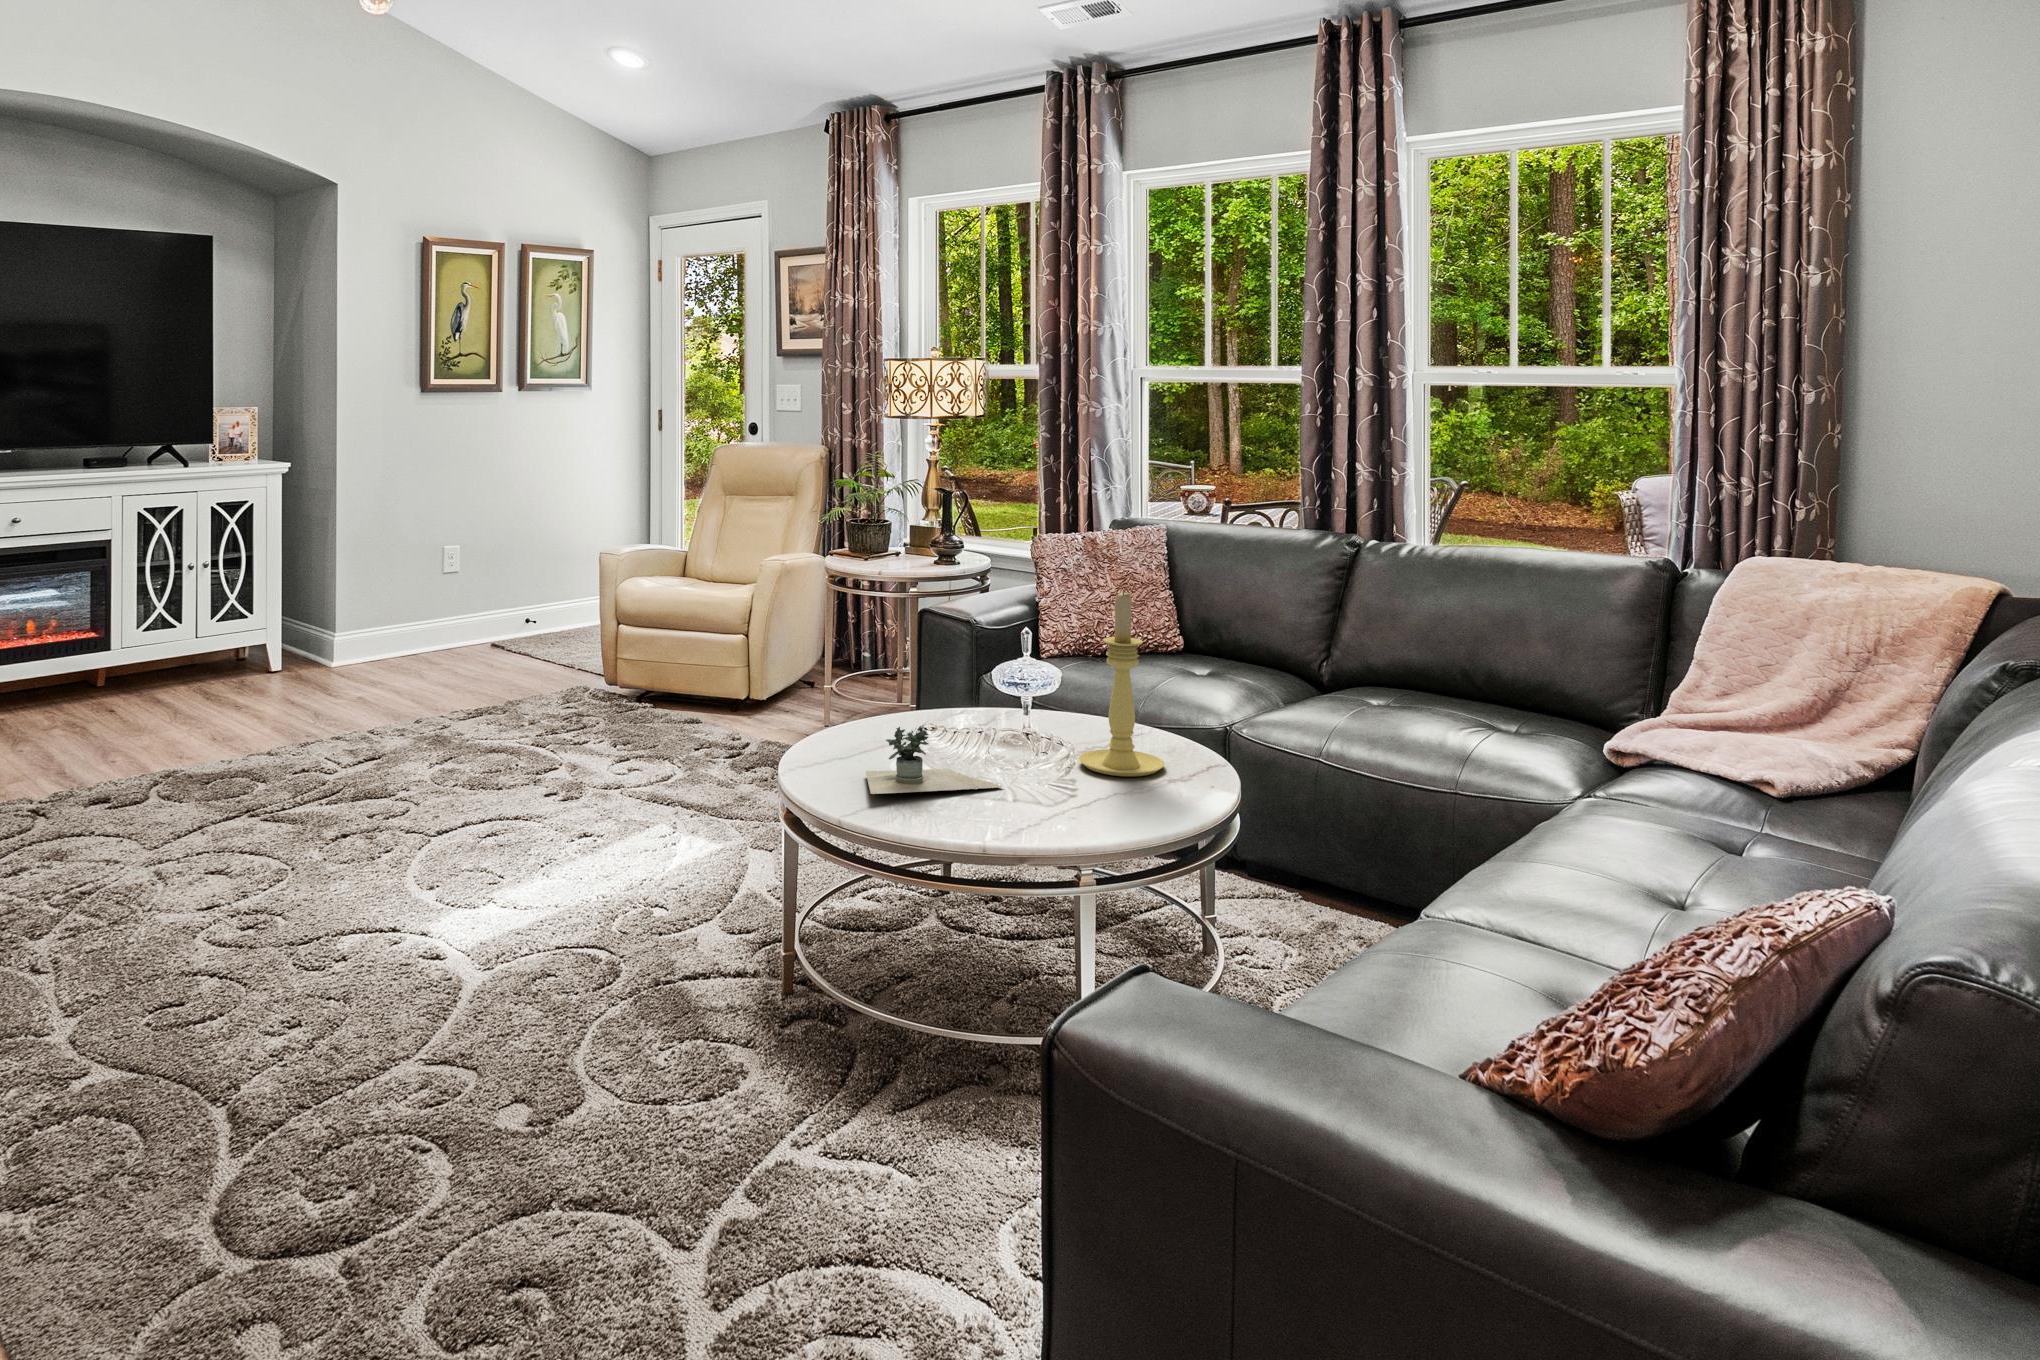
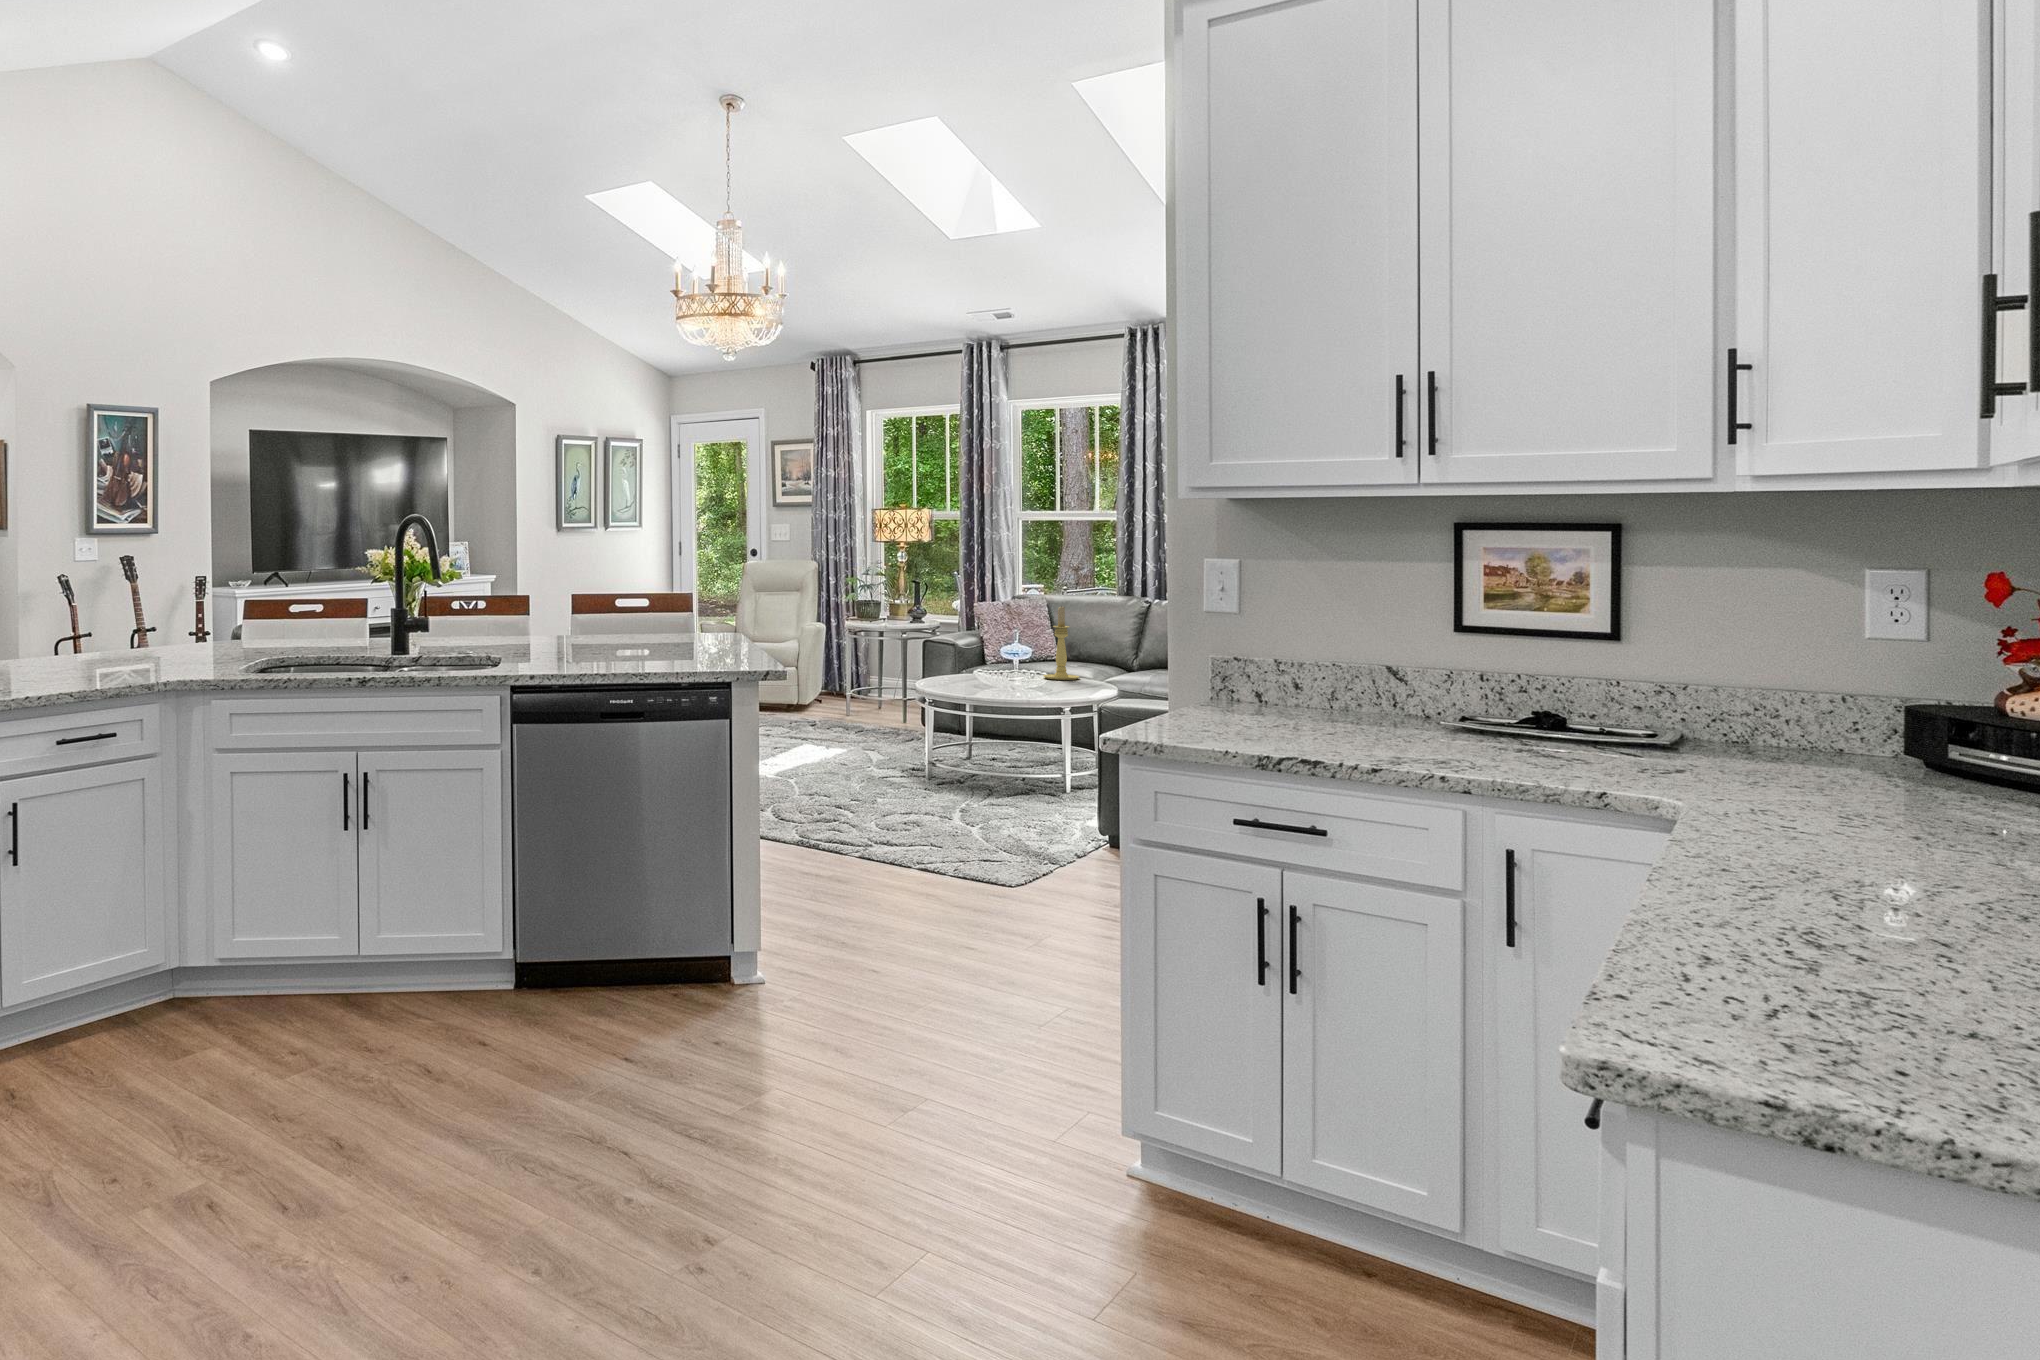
potted plant: present [866,726,1048,794] -> none [960,658,1036,682]

